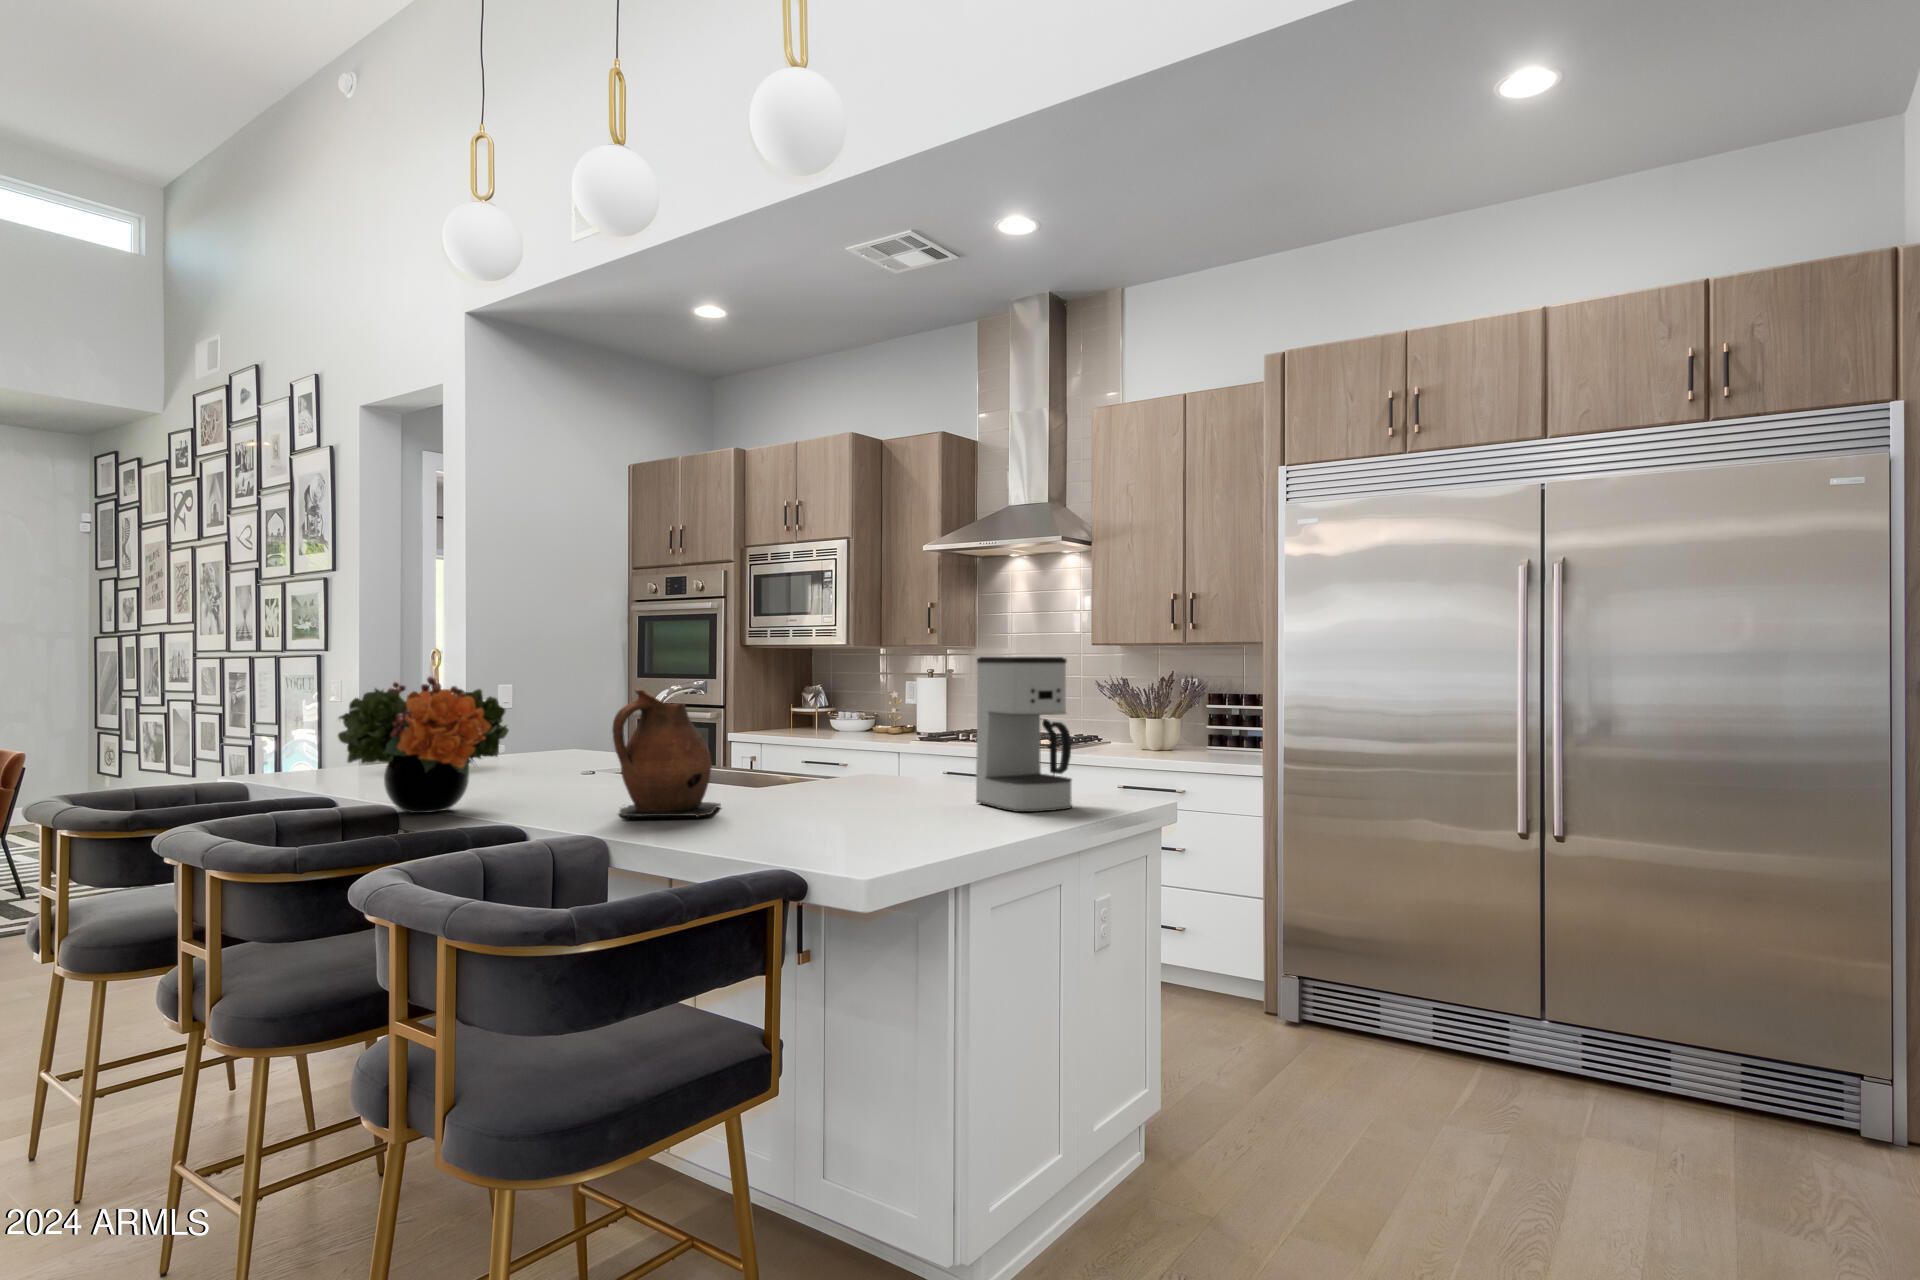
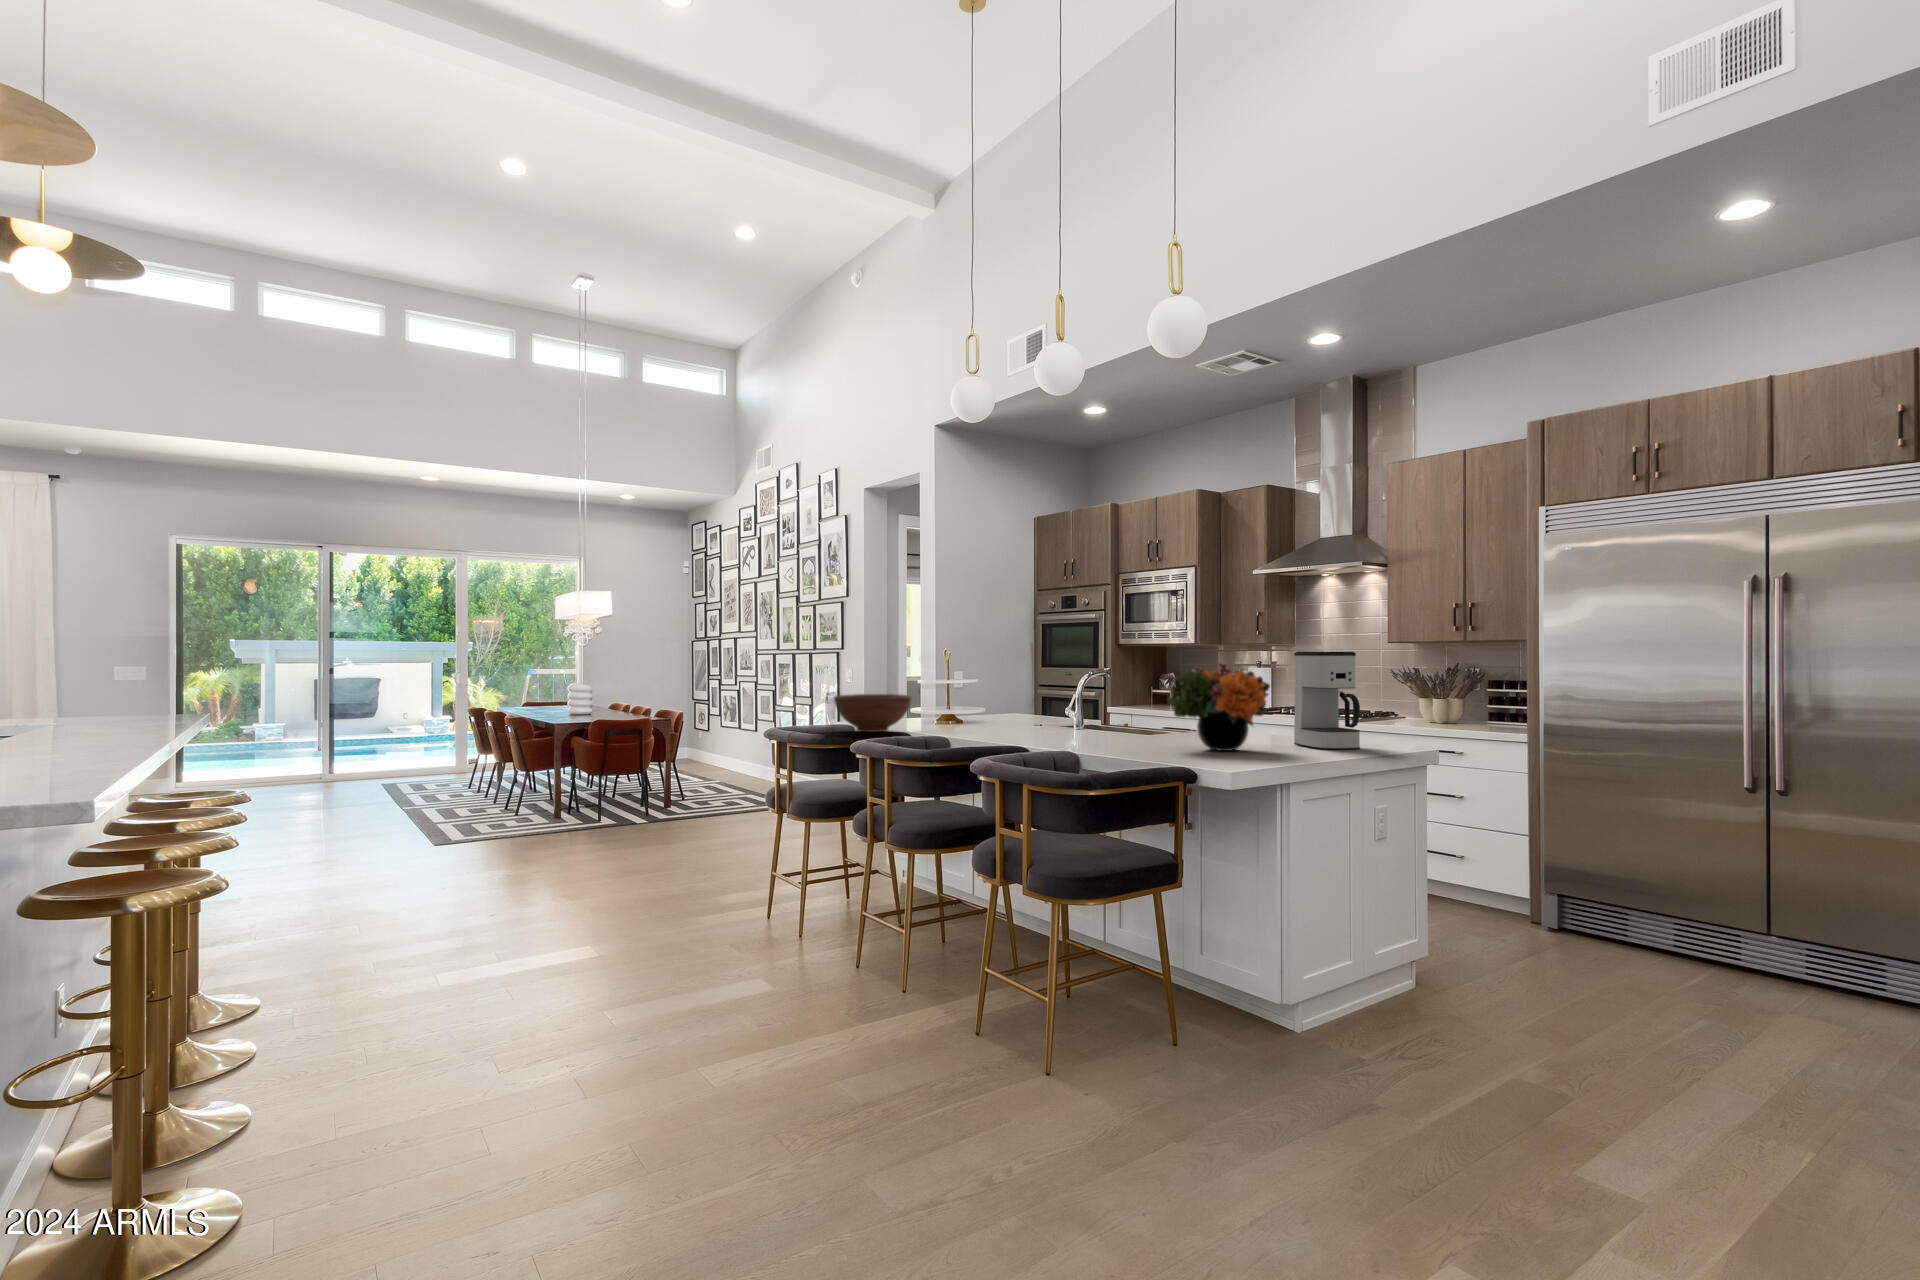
flower arrangement: present [338,676,509,813] -> present [1168,663,1270,751]
ceramic pitcher: present [612,690,721,817] -> none [1073,671,1132,746]
fruit bowl: none [177,730,342,801] -> present [834,694,911,732]

